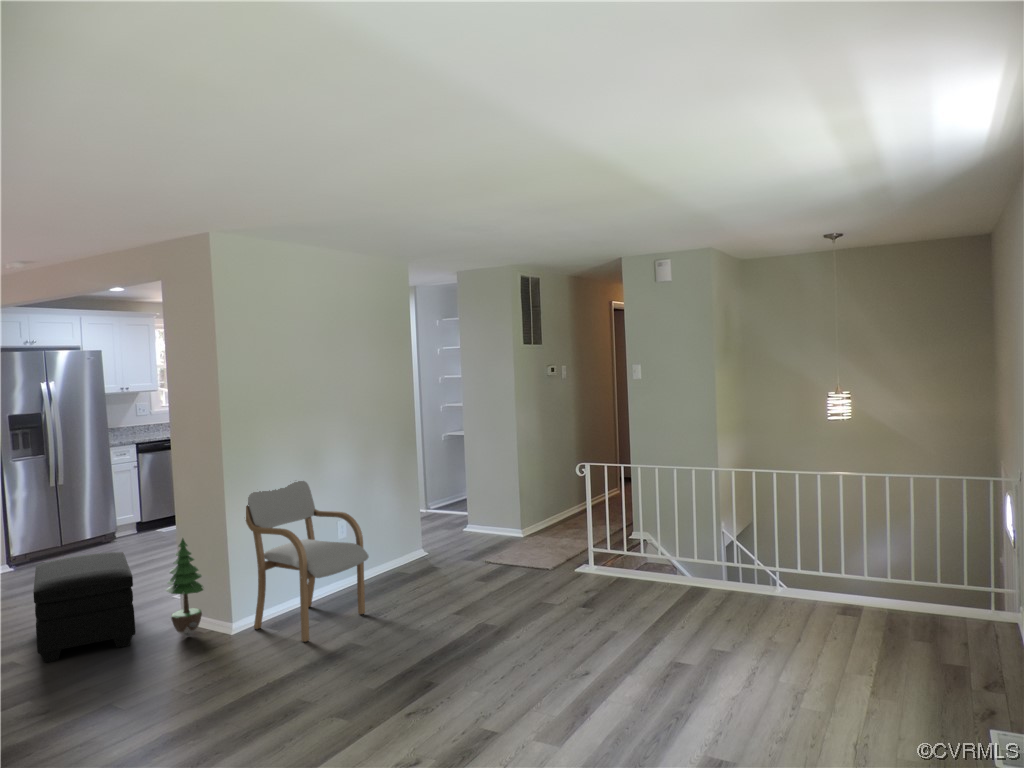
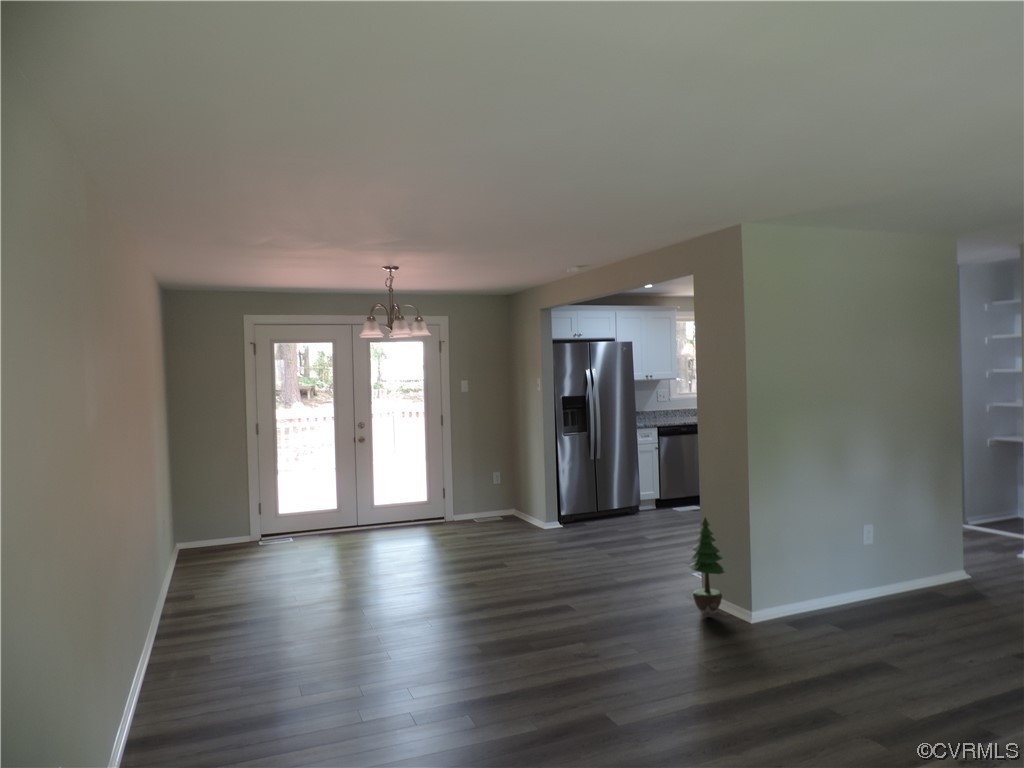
armchair: present [246,481,369,642] -> none [765,471,914,652]
ottoman: present [33,552,135,663] -> none [579,521,660,613]

